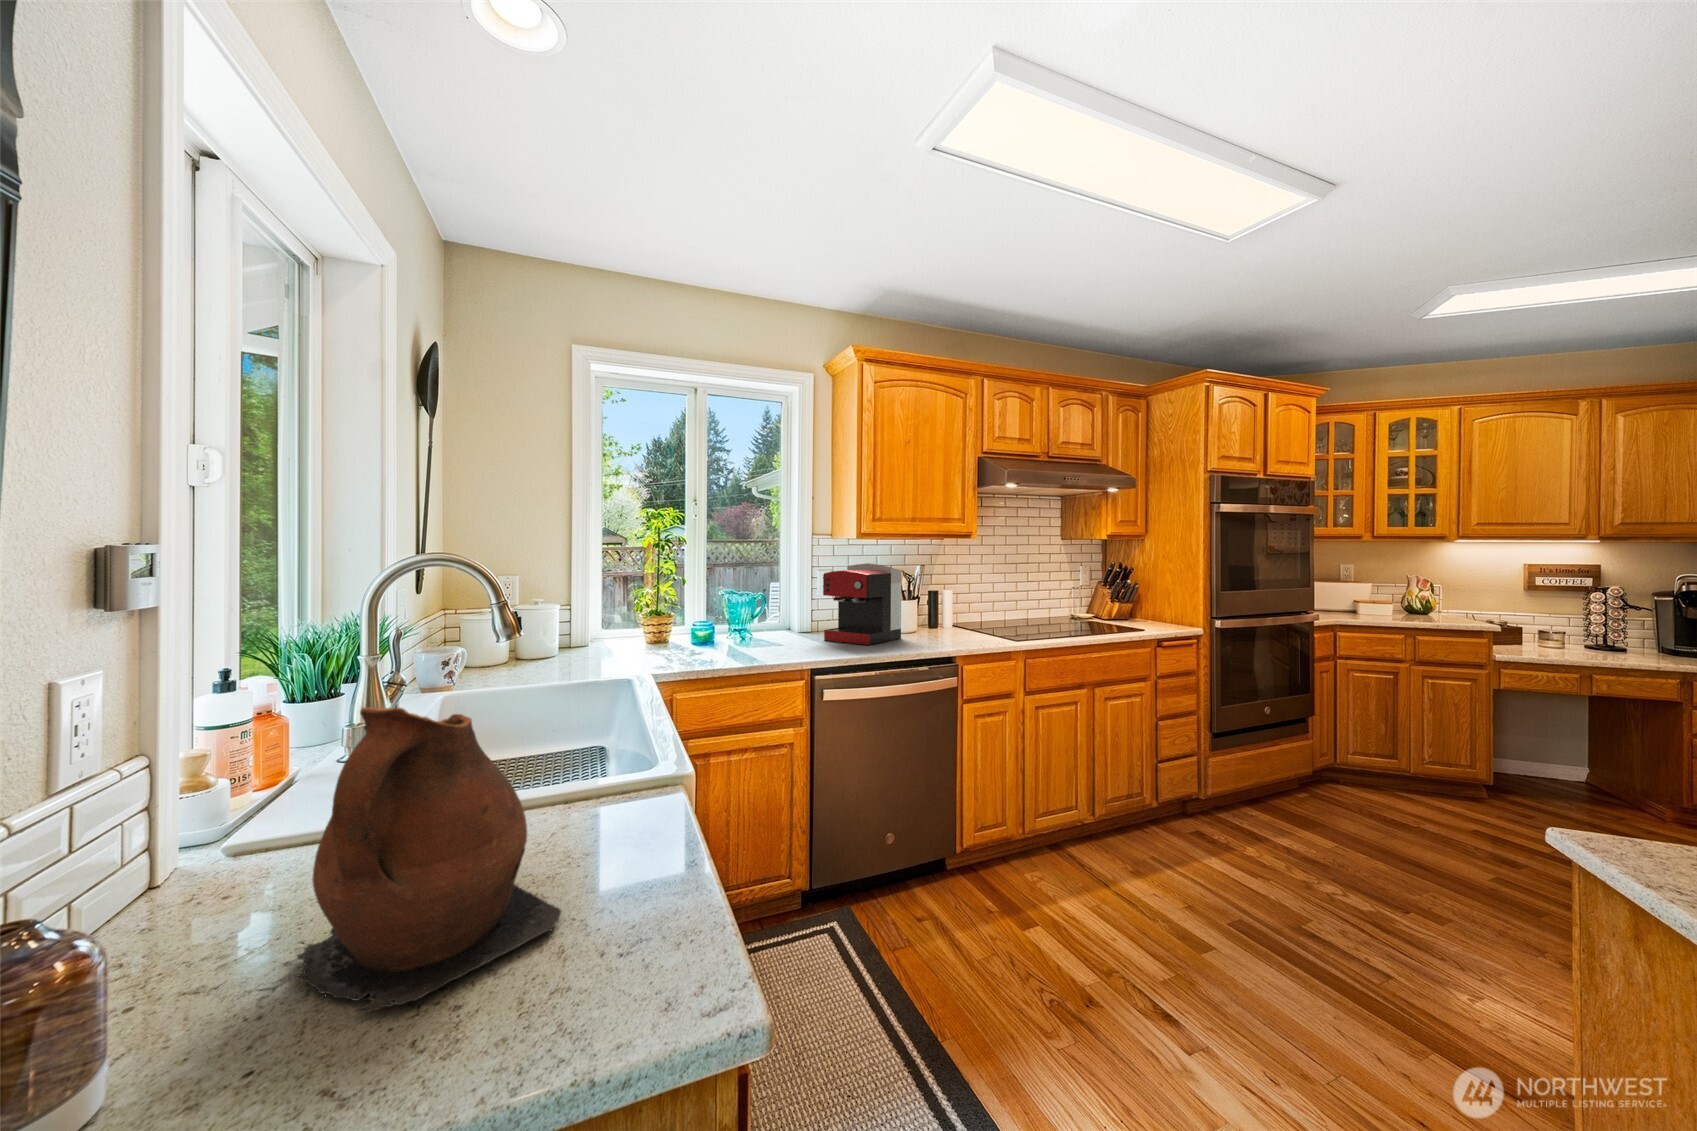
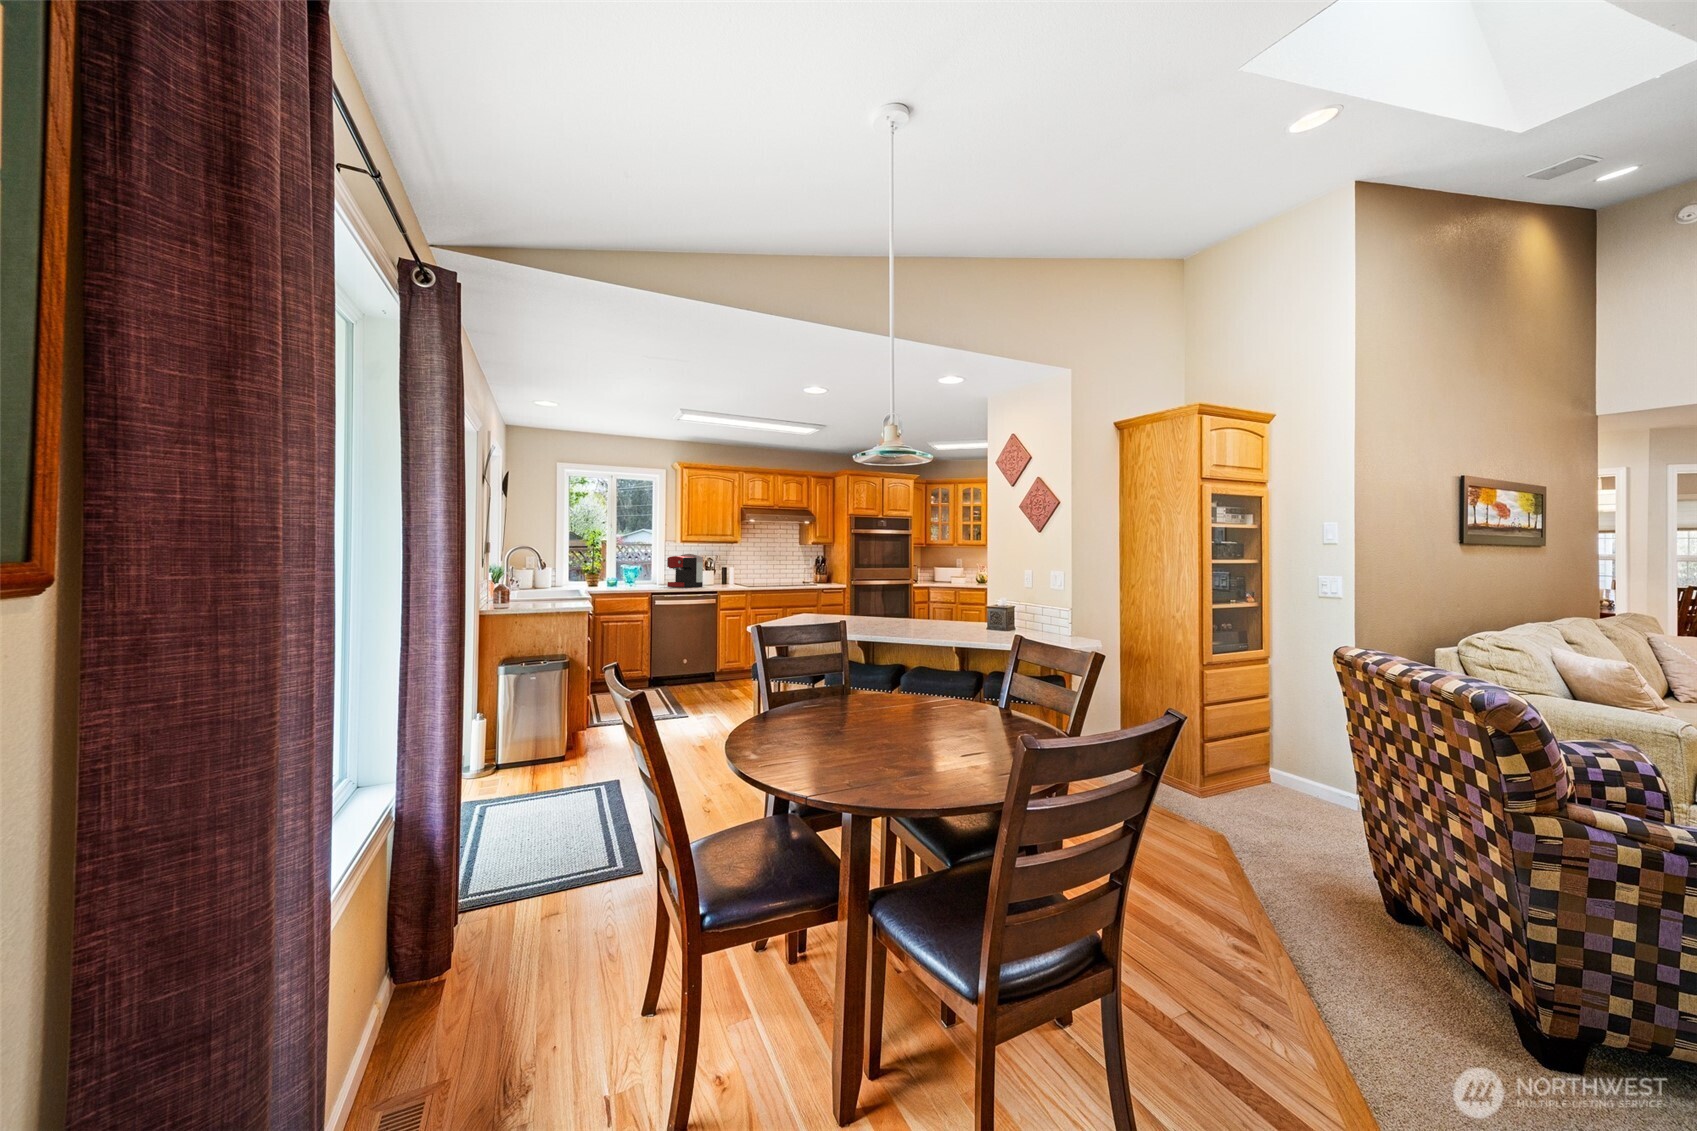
ceramic pitcher: present [284,707,561,1012] -> none [528,562,569,601]

